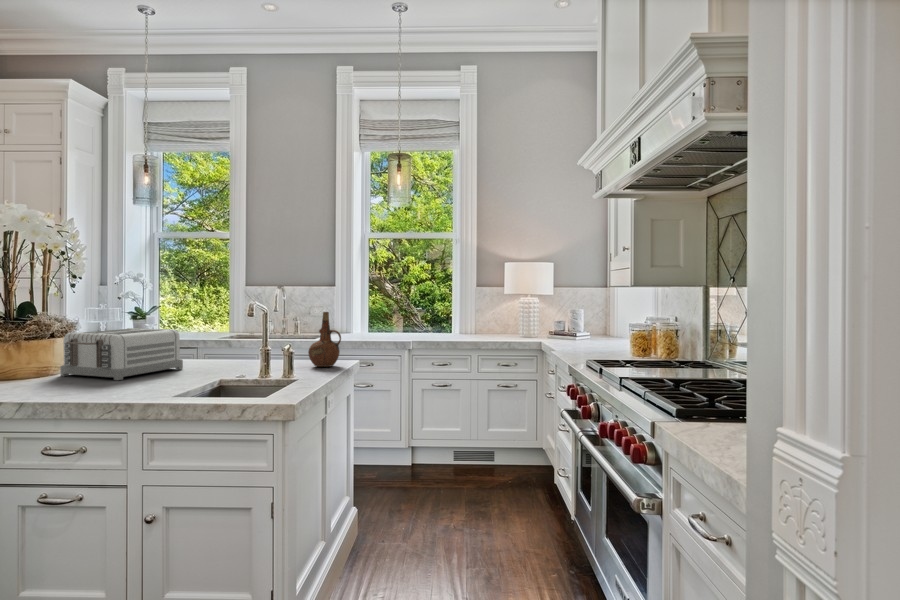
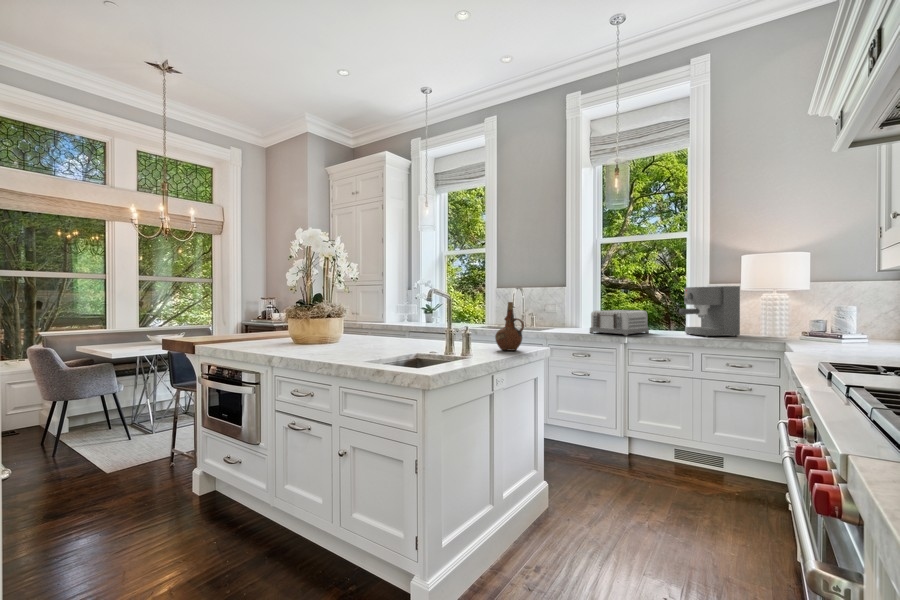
coffee maker: none [458,290,506,338] -> present [679,286,740,337]
toaster: present [60,328,183,380] -> present [590,310,649,335]

